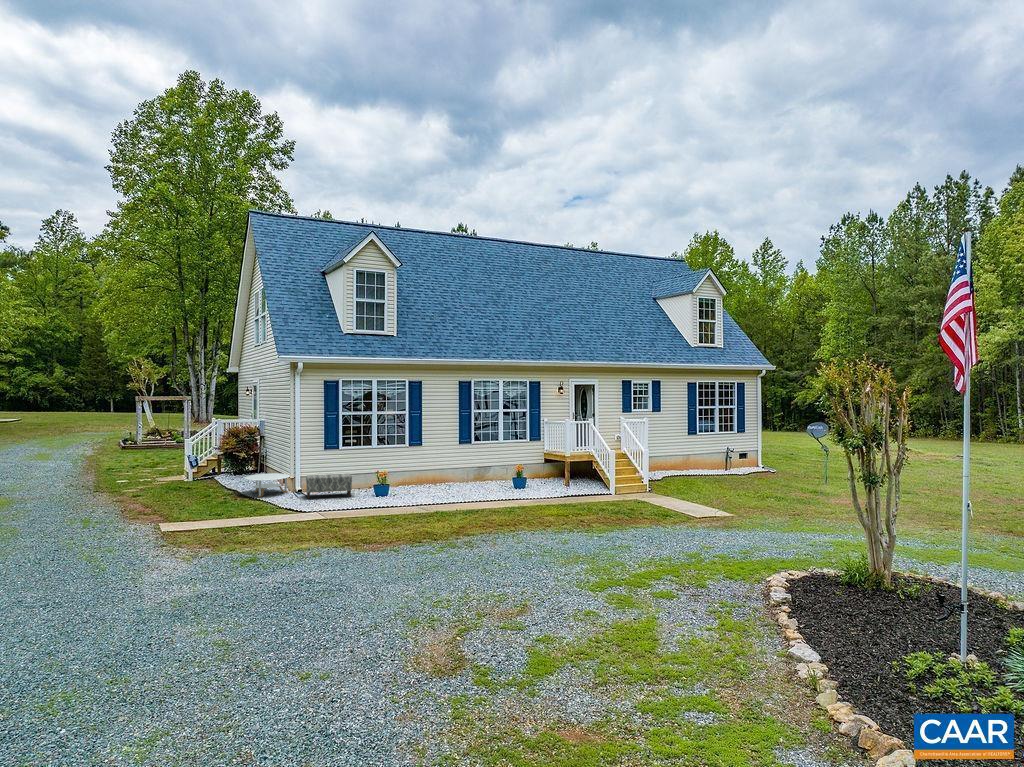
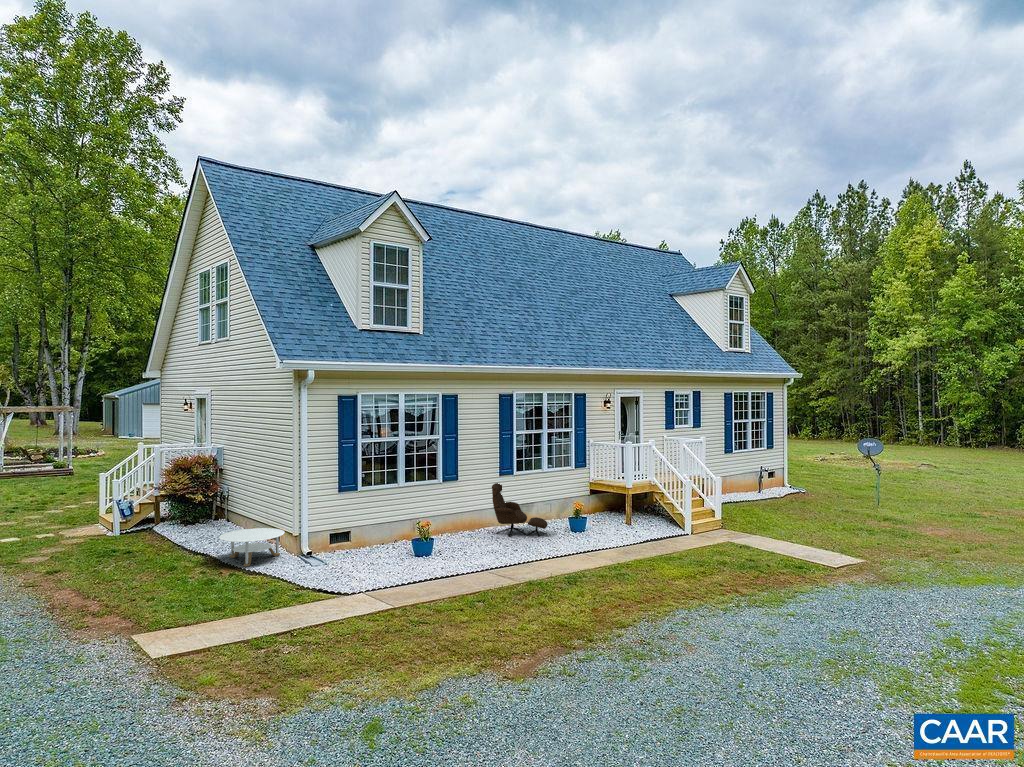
lounge chair: none [449,450,493,492] -> present [492,483,548,537]
bench: present [306,474,352,499] -> none [313,523,380,564]

